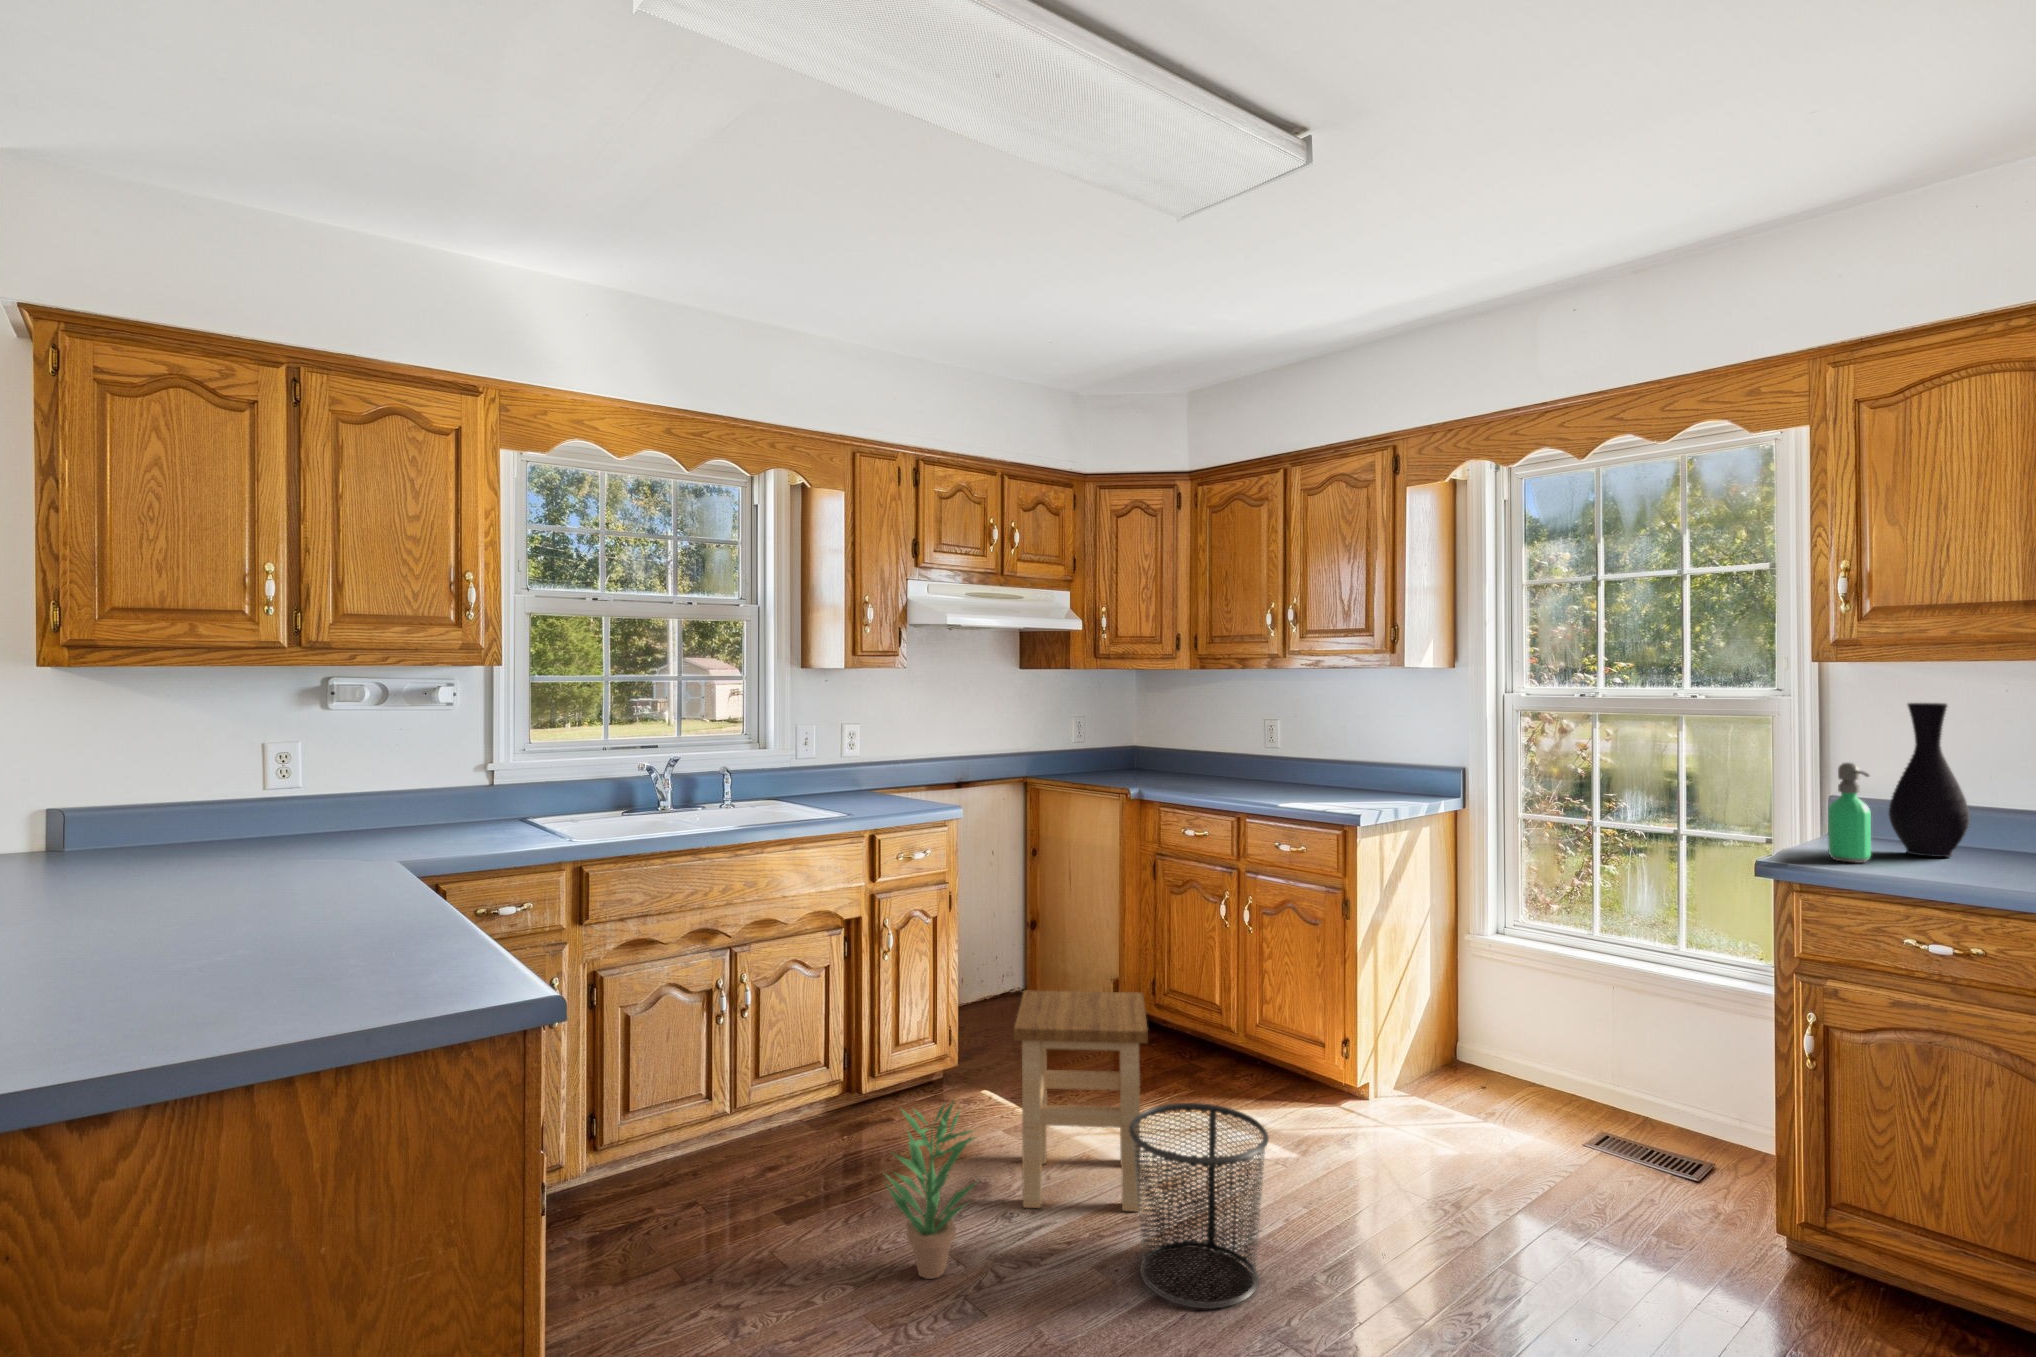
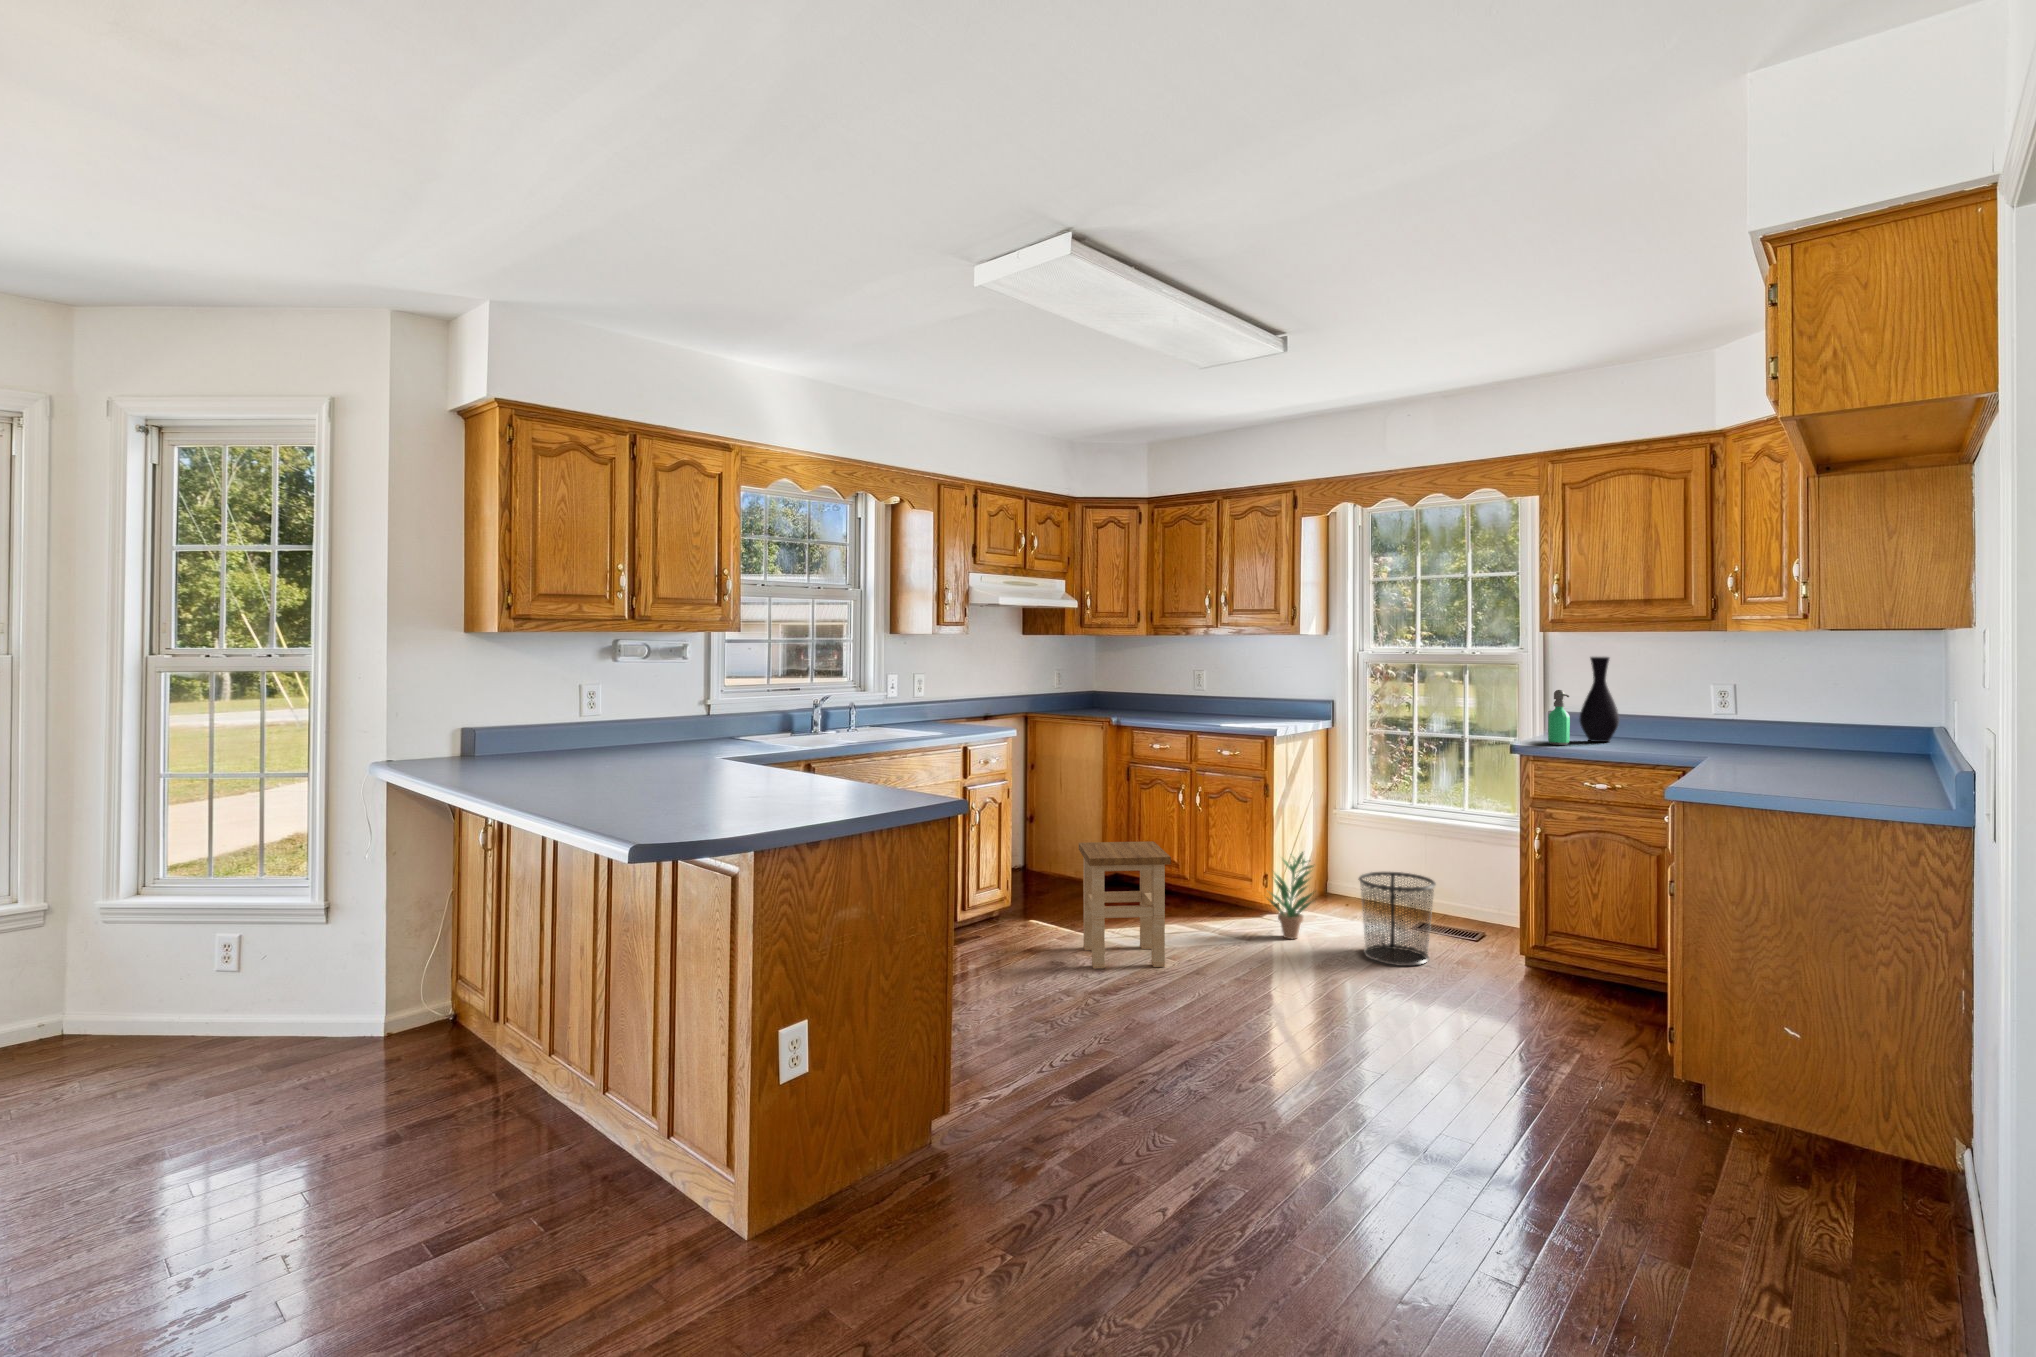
potted plant: present [886,1101,977,1279] -> present [1267,852,1314,939]
waste bin: present [1129,1103,1269,1309] -> present [1358,872,1436,966]

